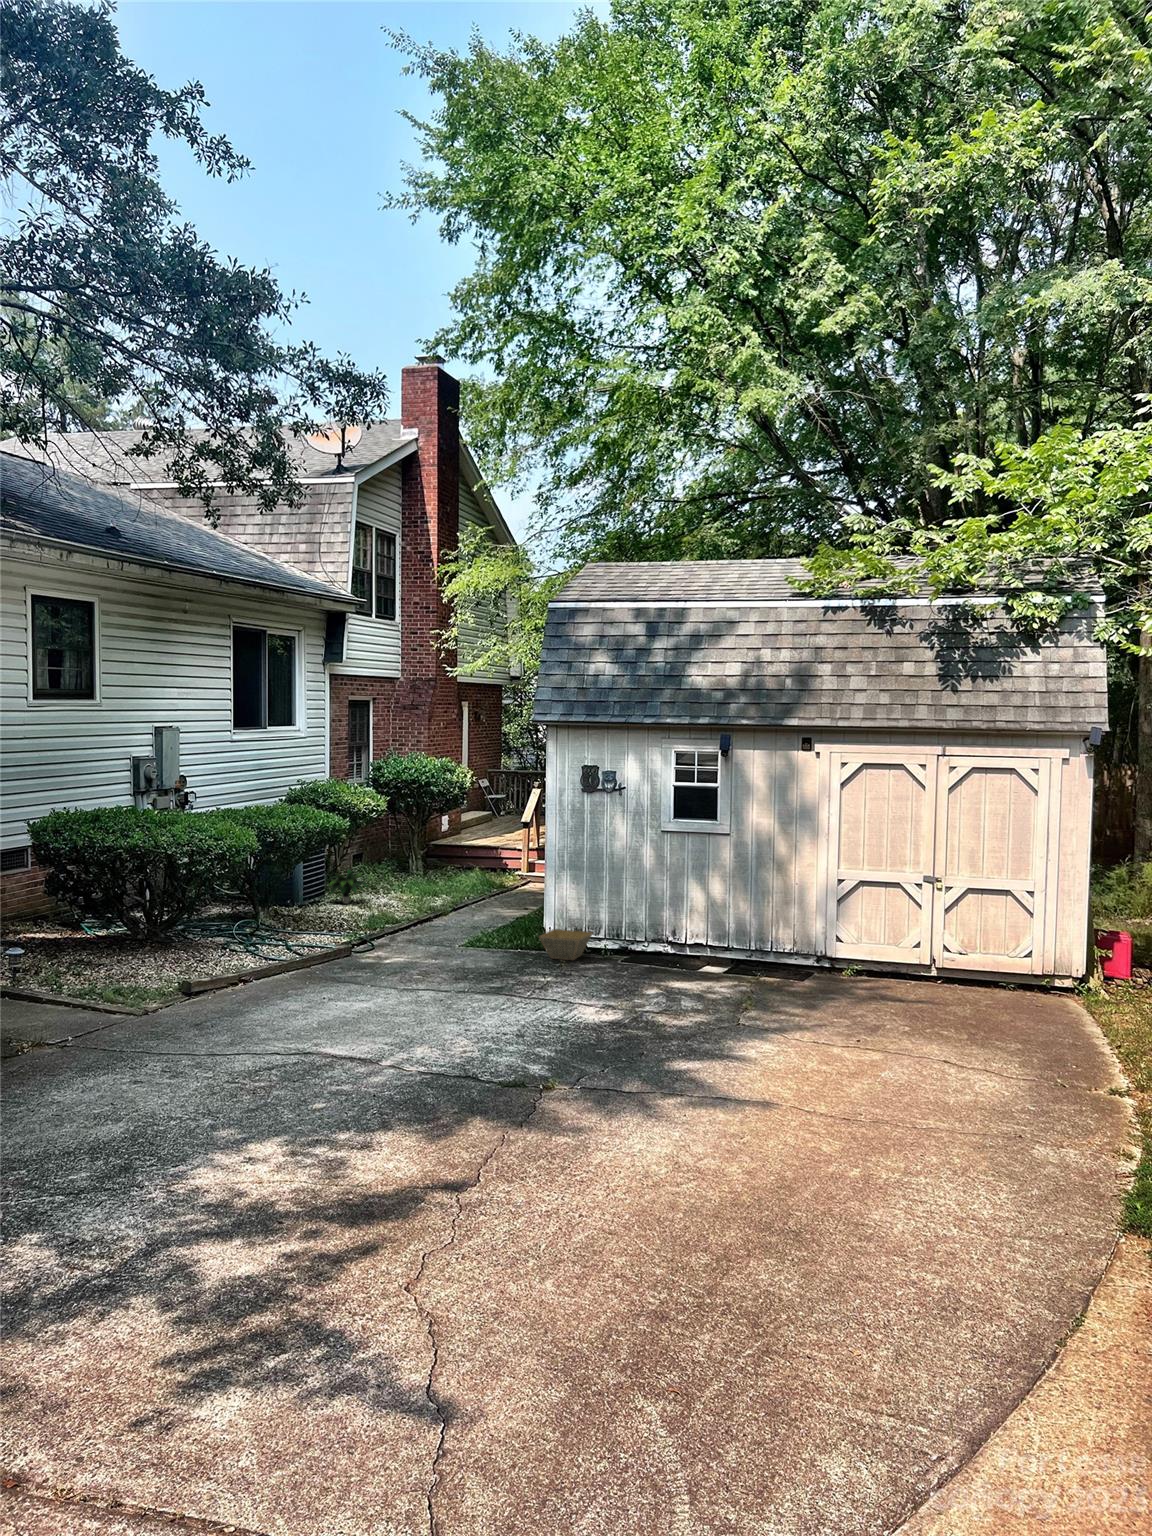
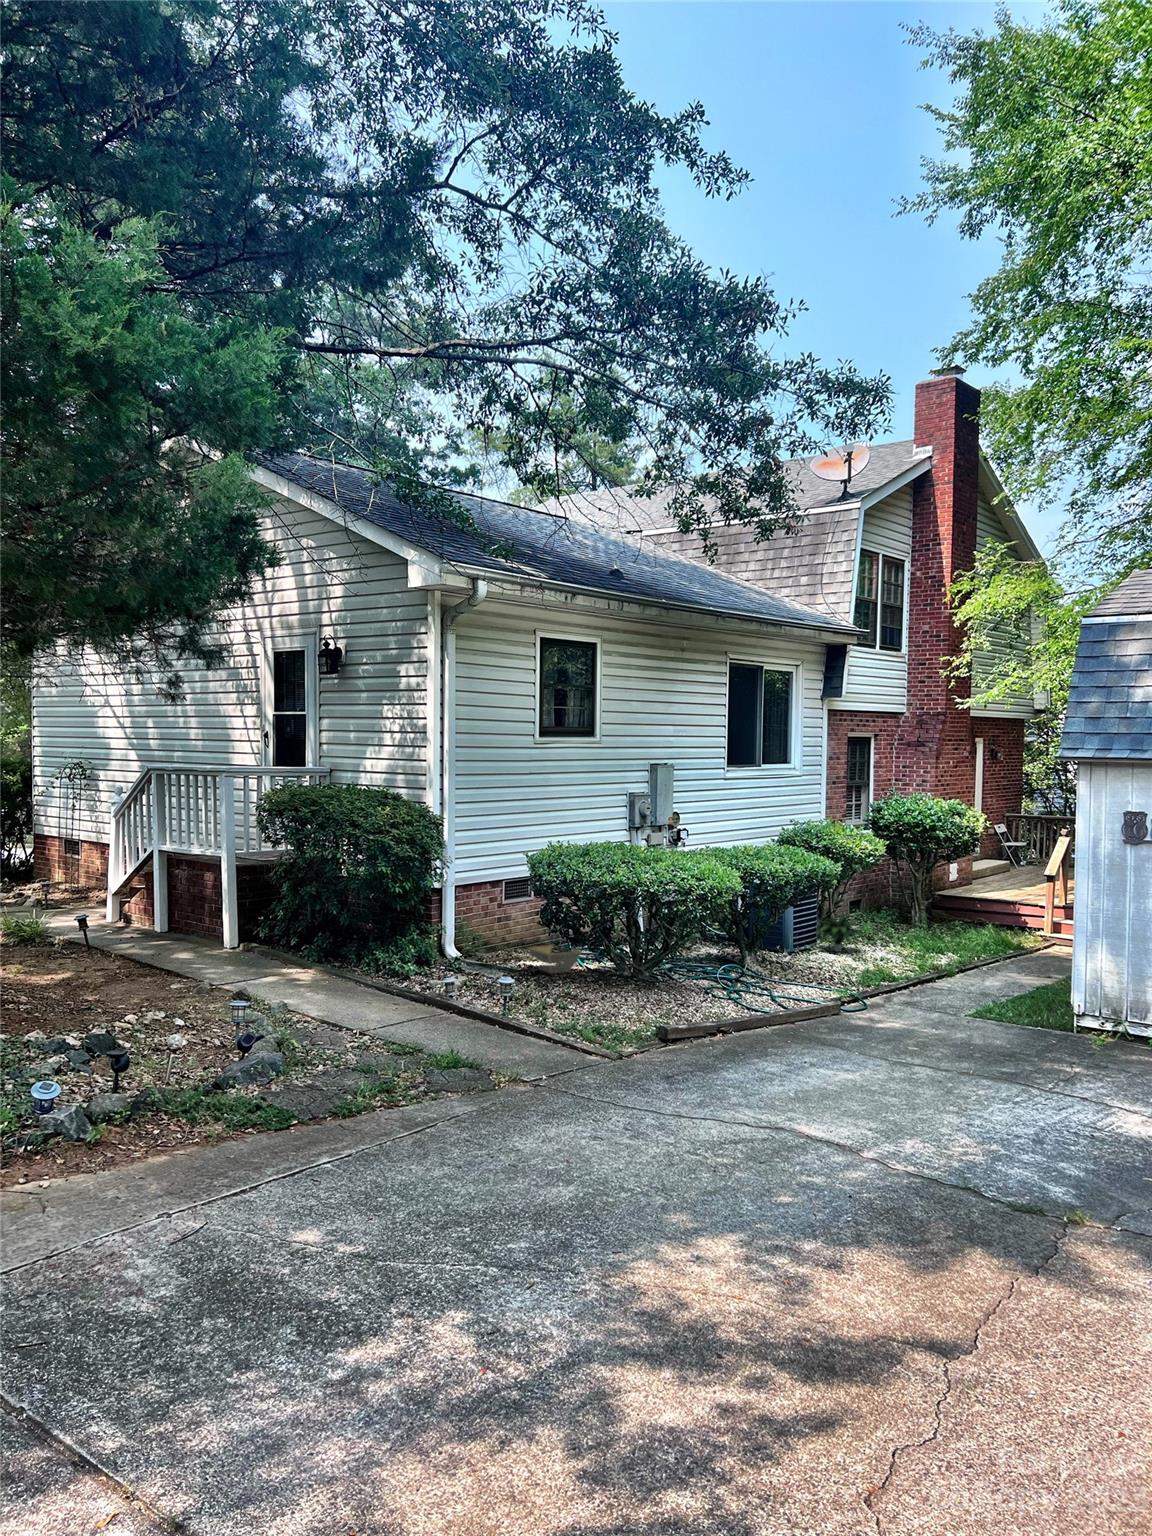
basket: present [539,929,593,960] -> present [528,945,582,973]

